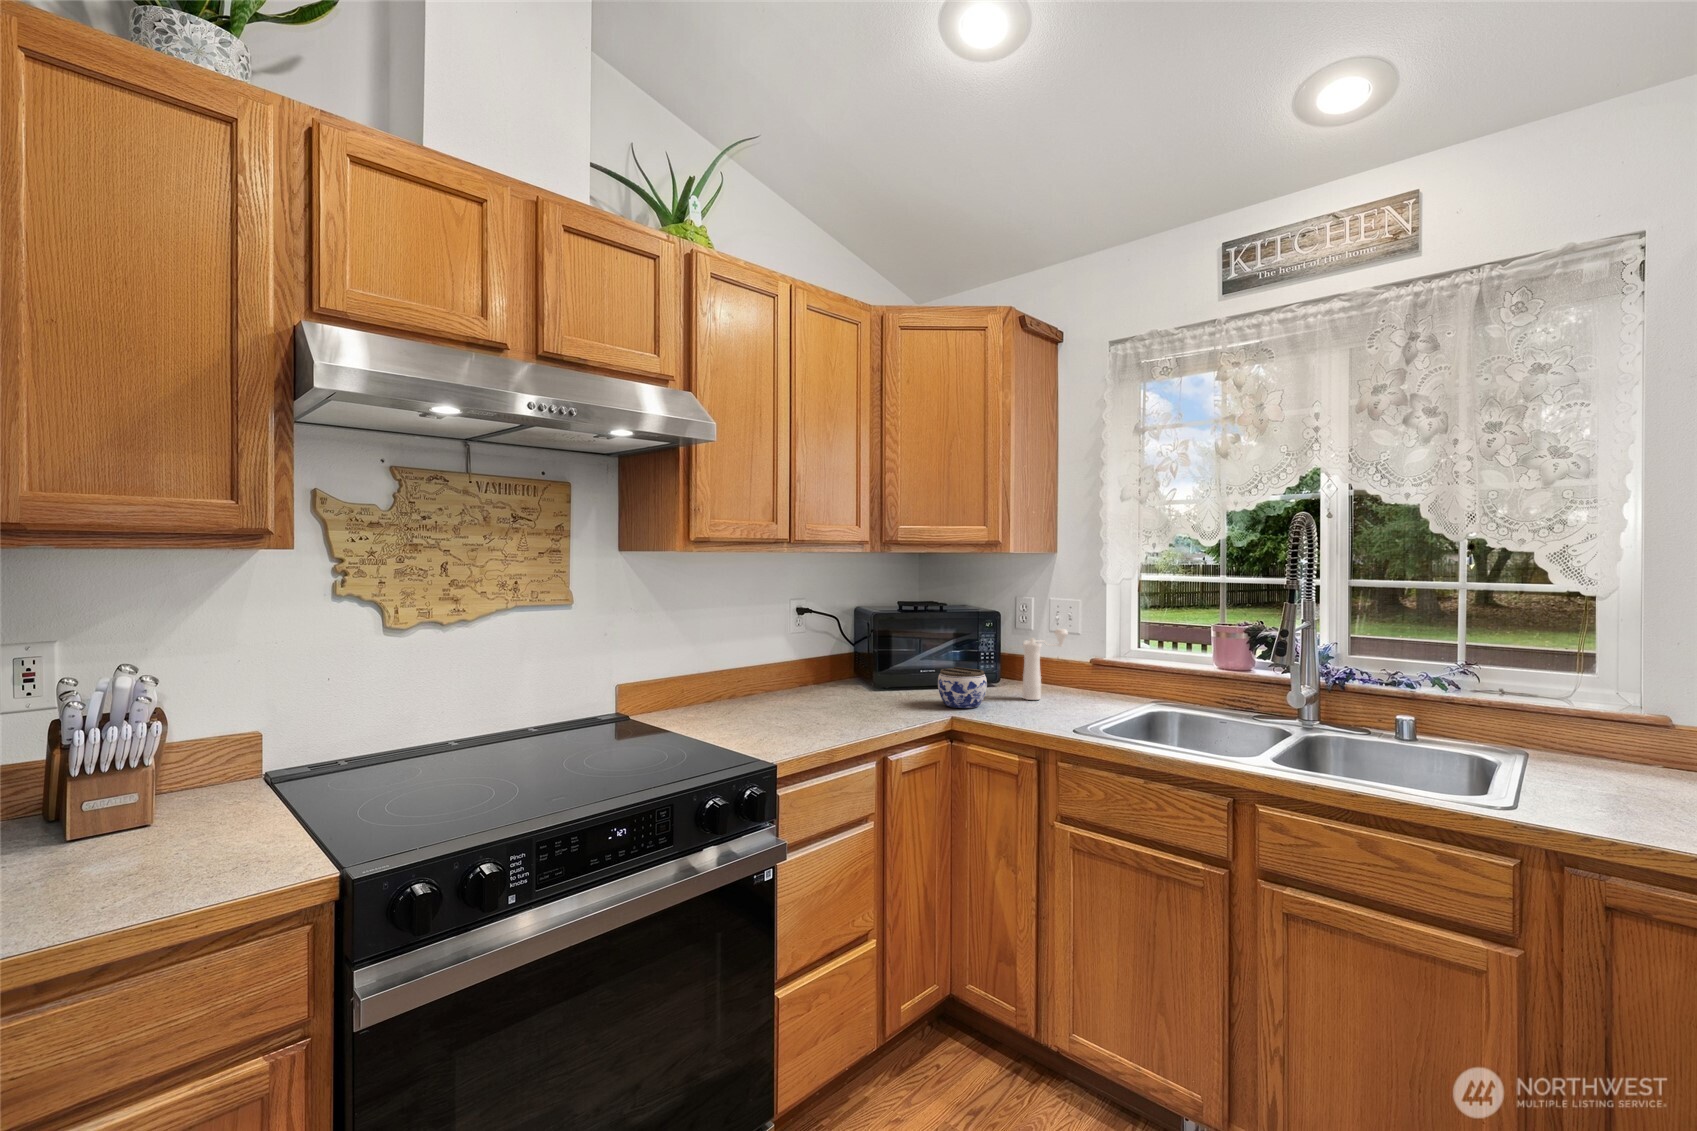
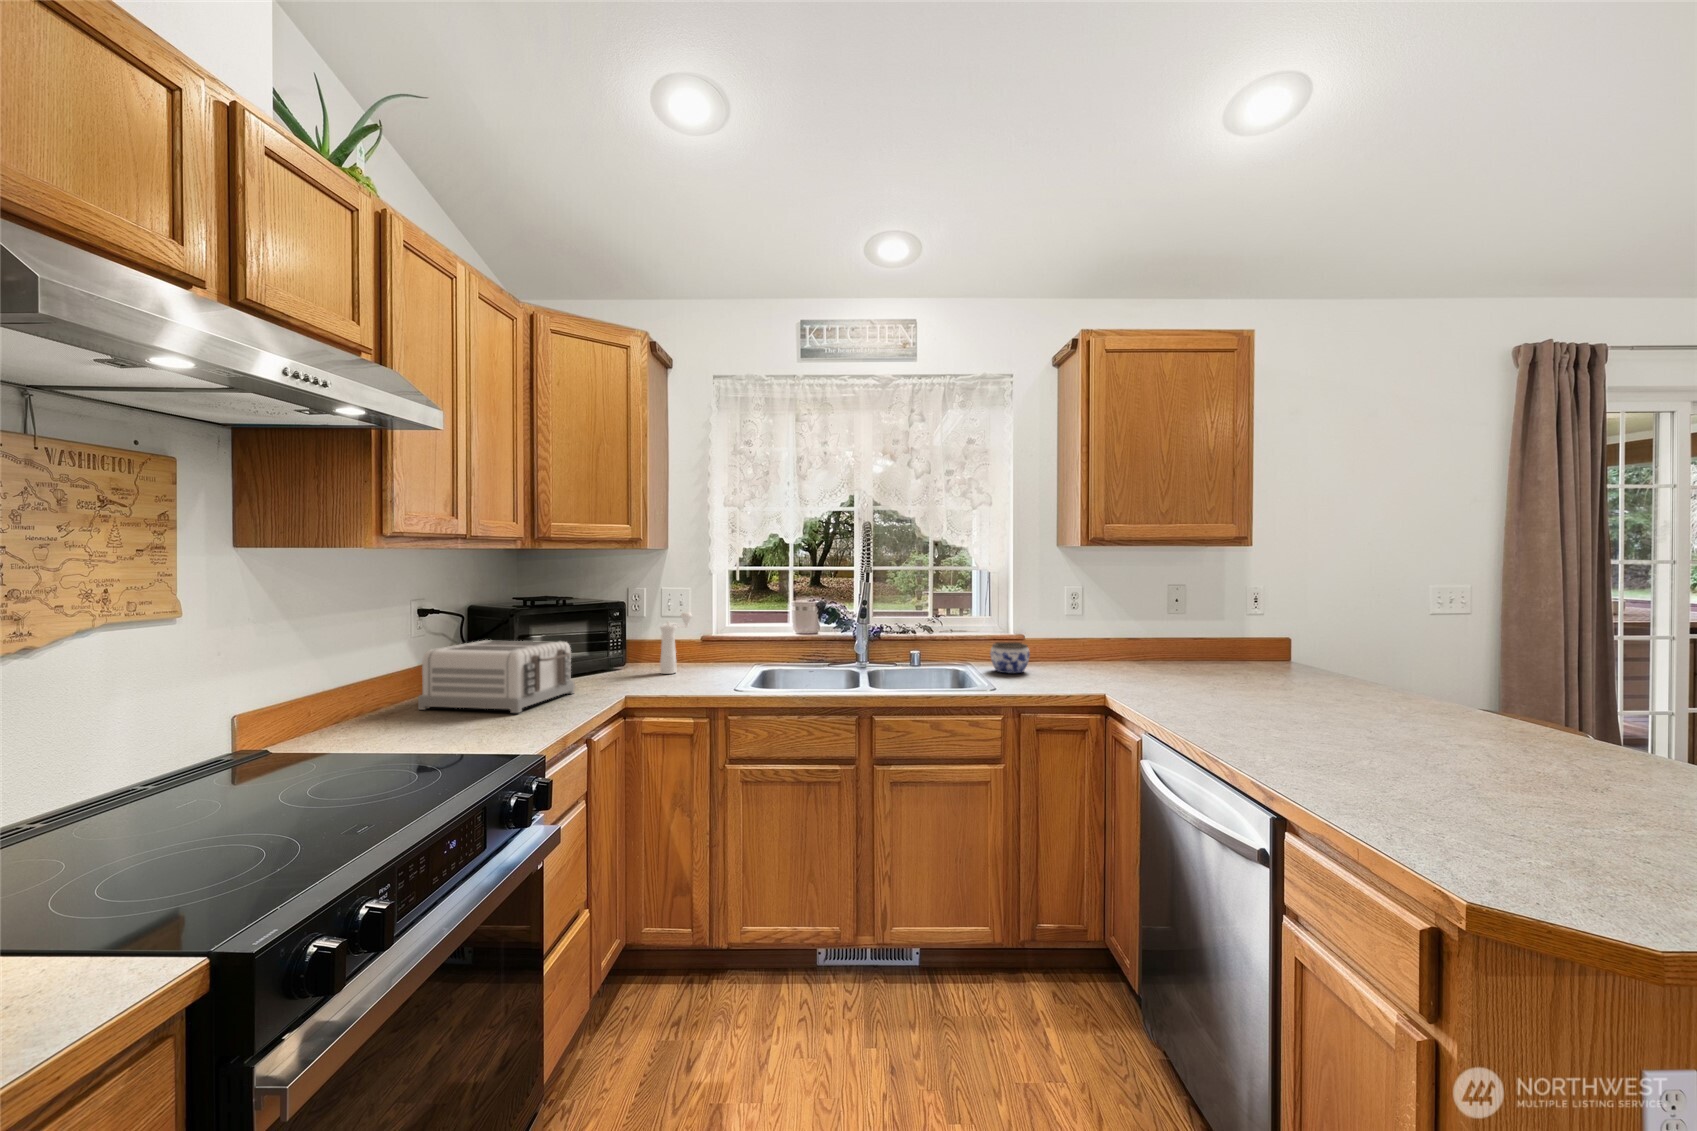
toaster: none [768,643,907,718] -> present [418,640,574,713]
jar: present [938,667,987,708] -> present [990,642,1030,673]

